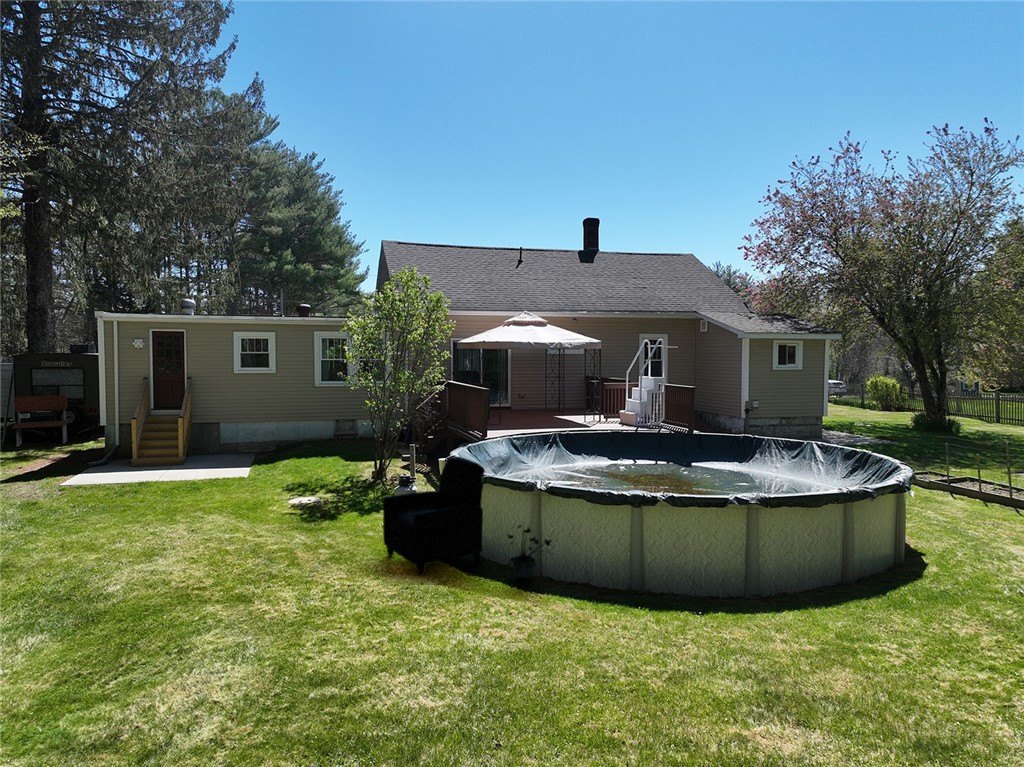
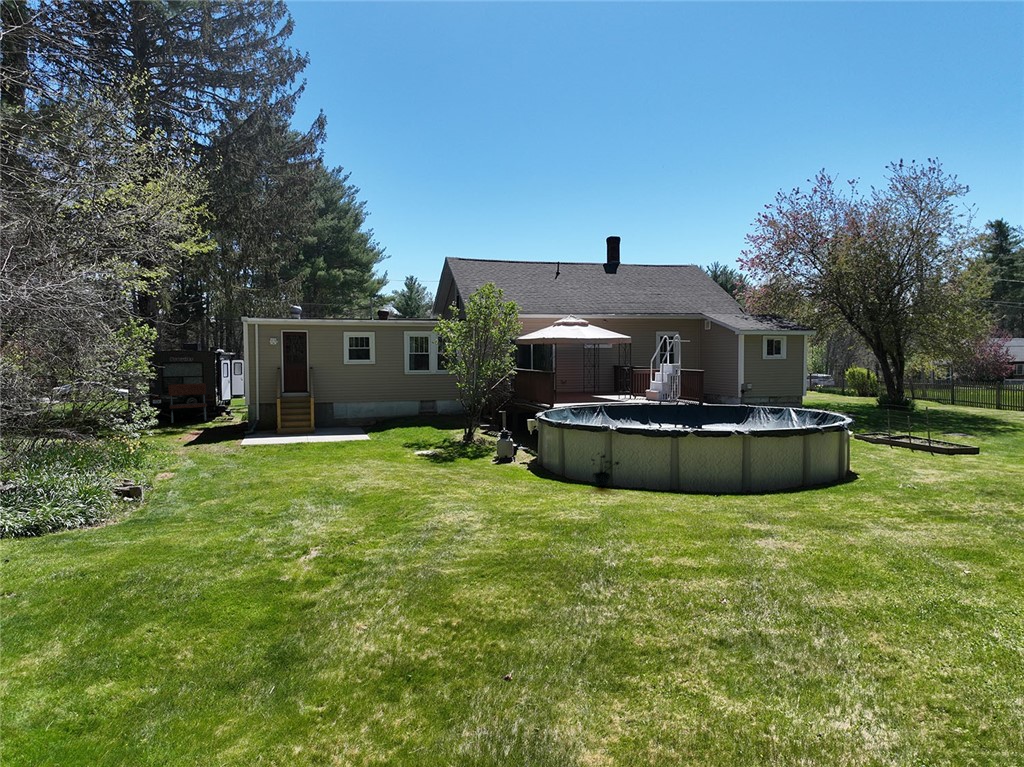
chair: present [383,456,485,576] -> none [505,413,572,486]

